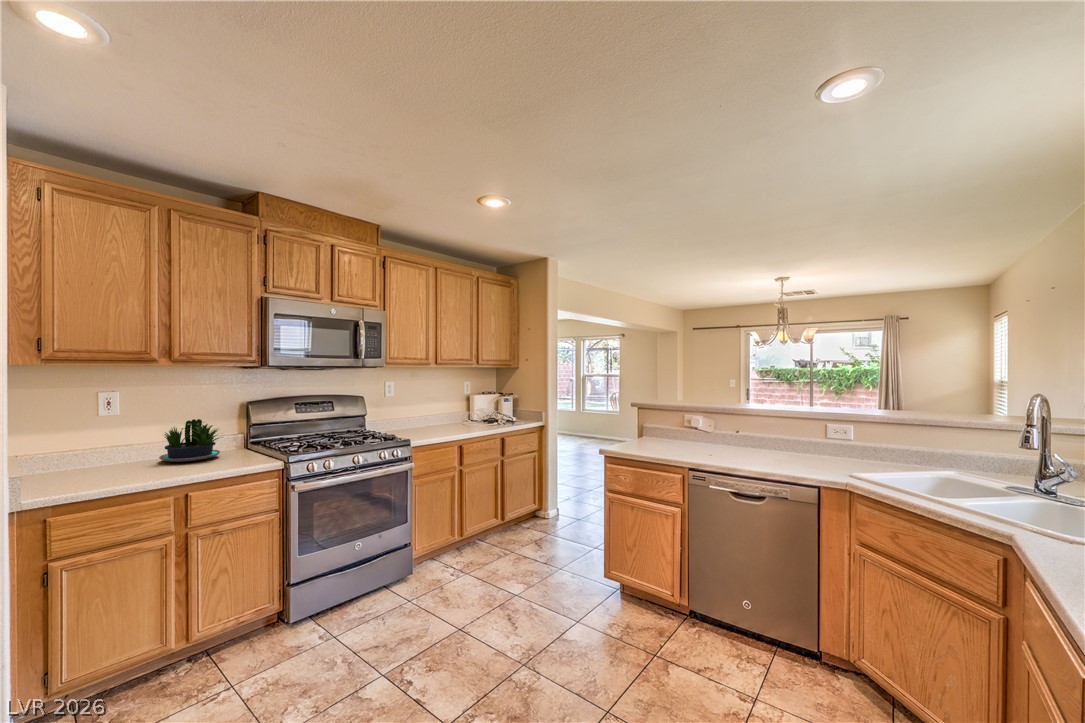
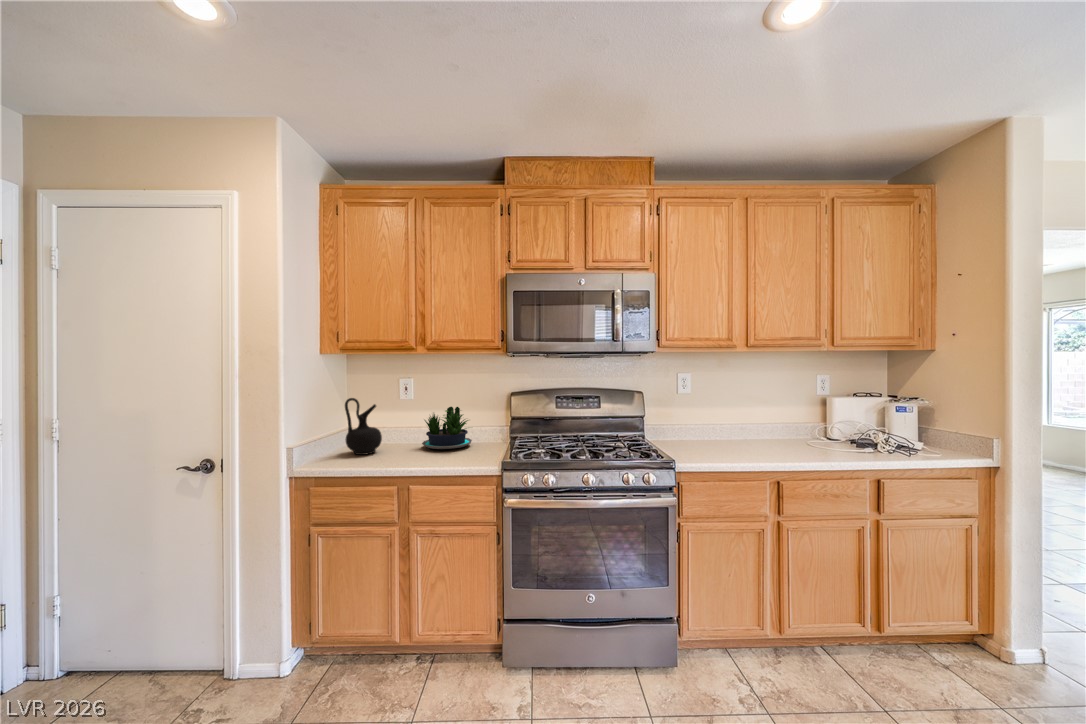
ceramic jug: none [65,416,118,480] -> present [345,398,382,455]

